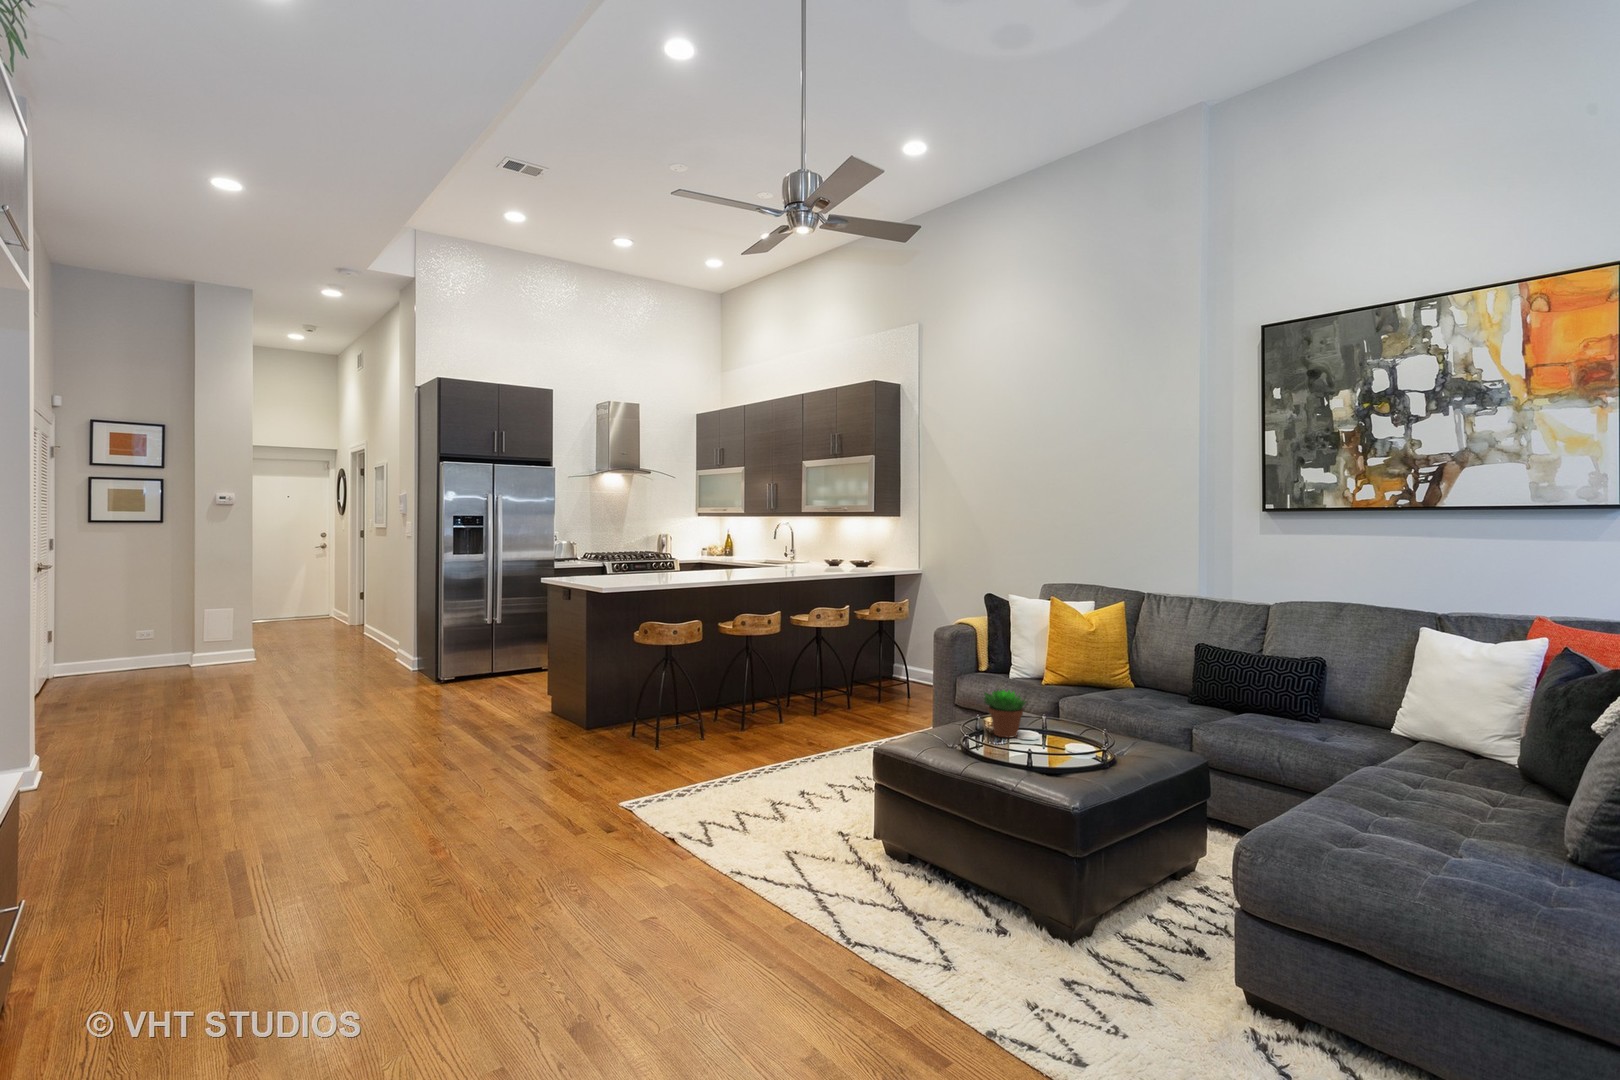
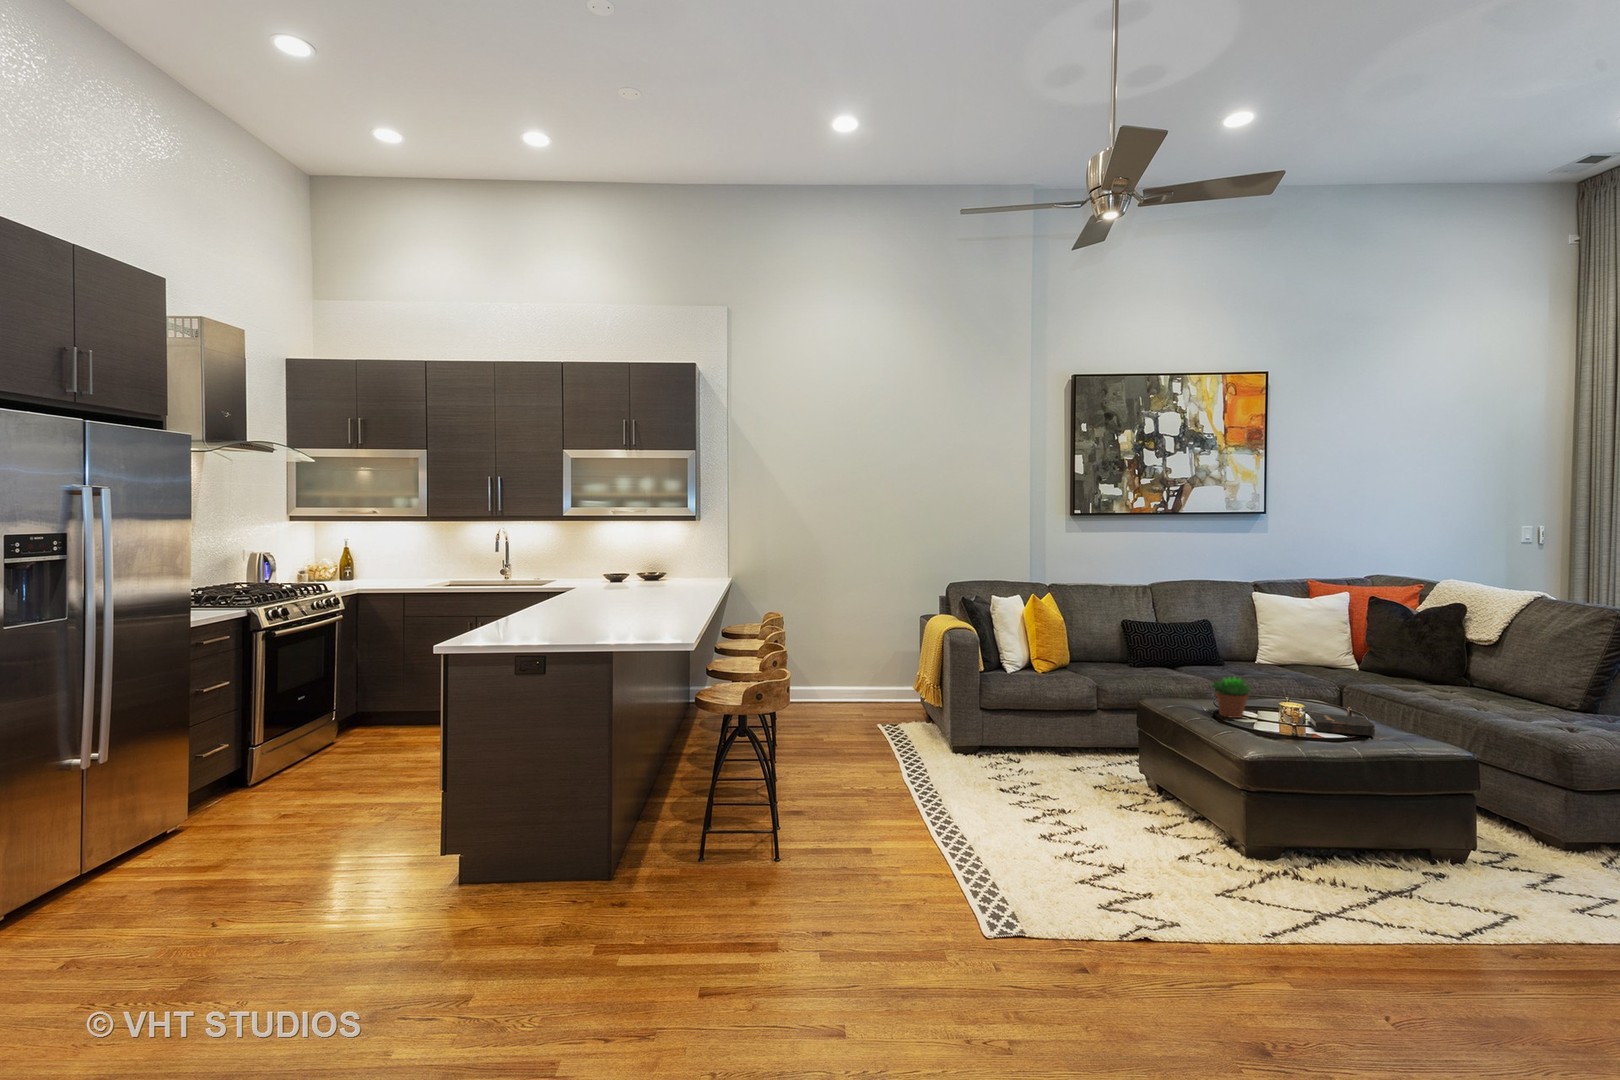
hardback book: none [1023,746,1095,781] -> present [1307,712,1375,736]

